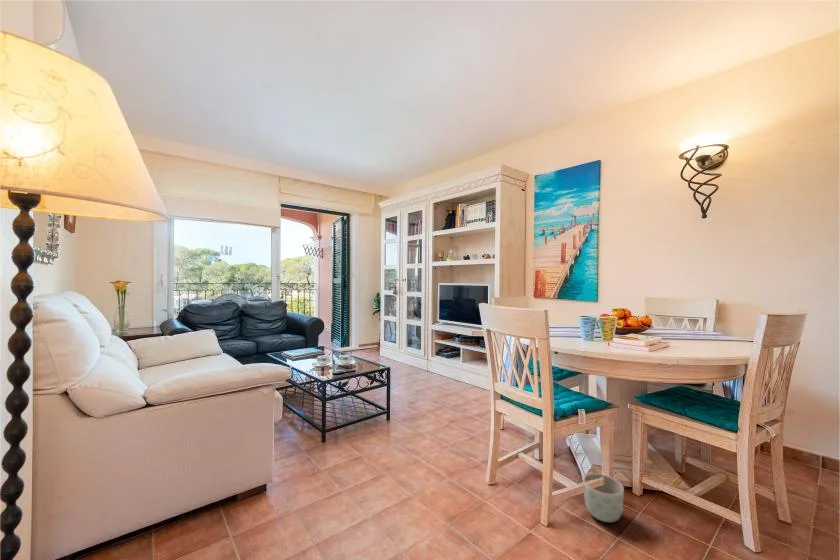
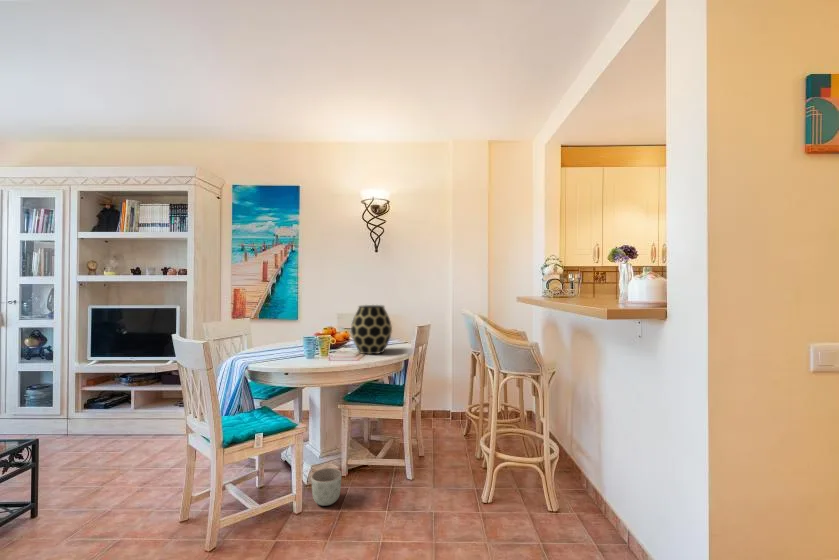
vase: none [646,283,714,348] -> present [351,305,392,354]

